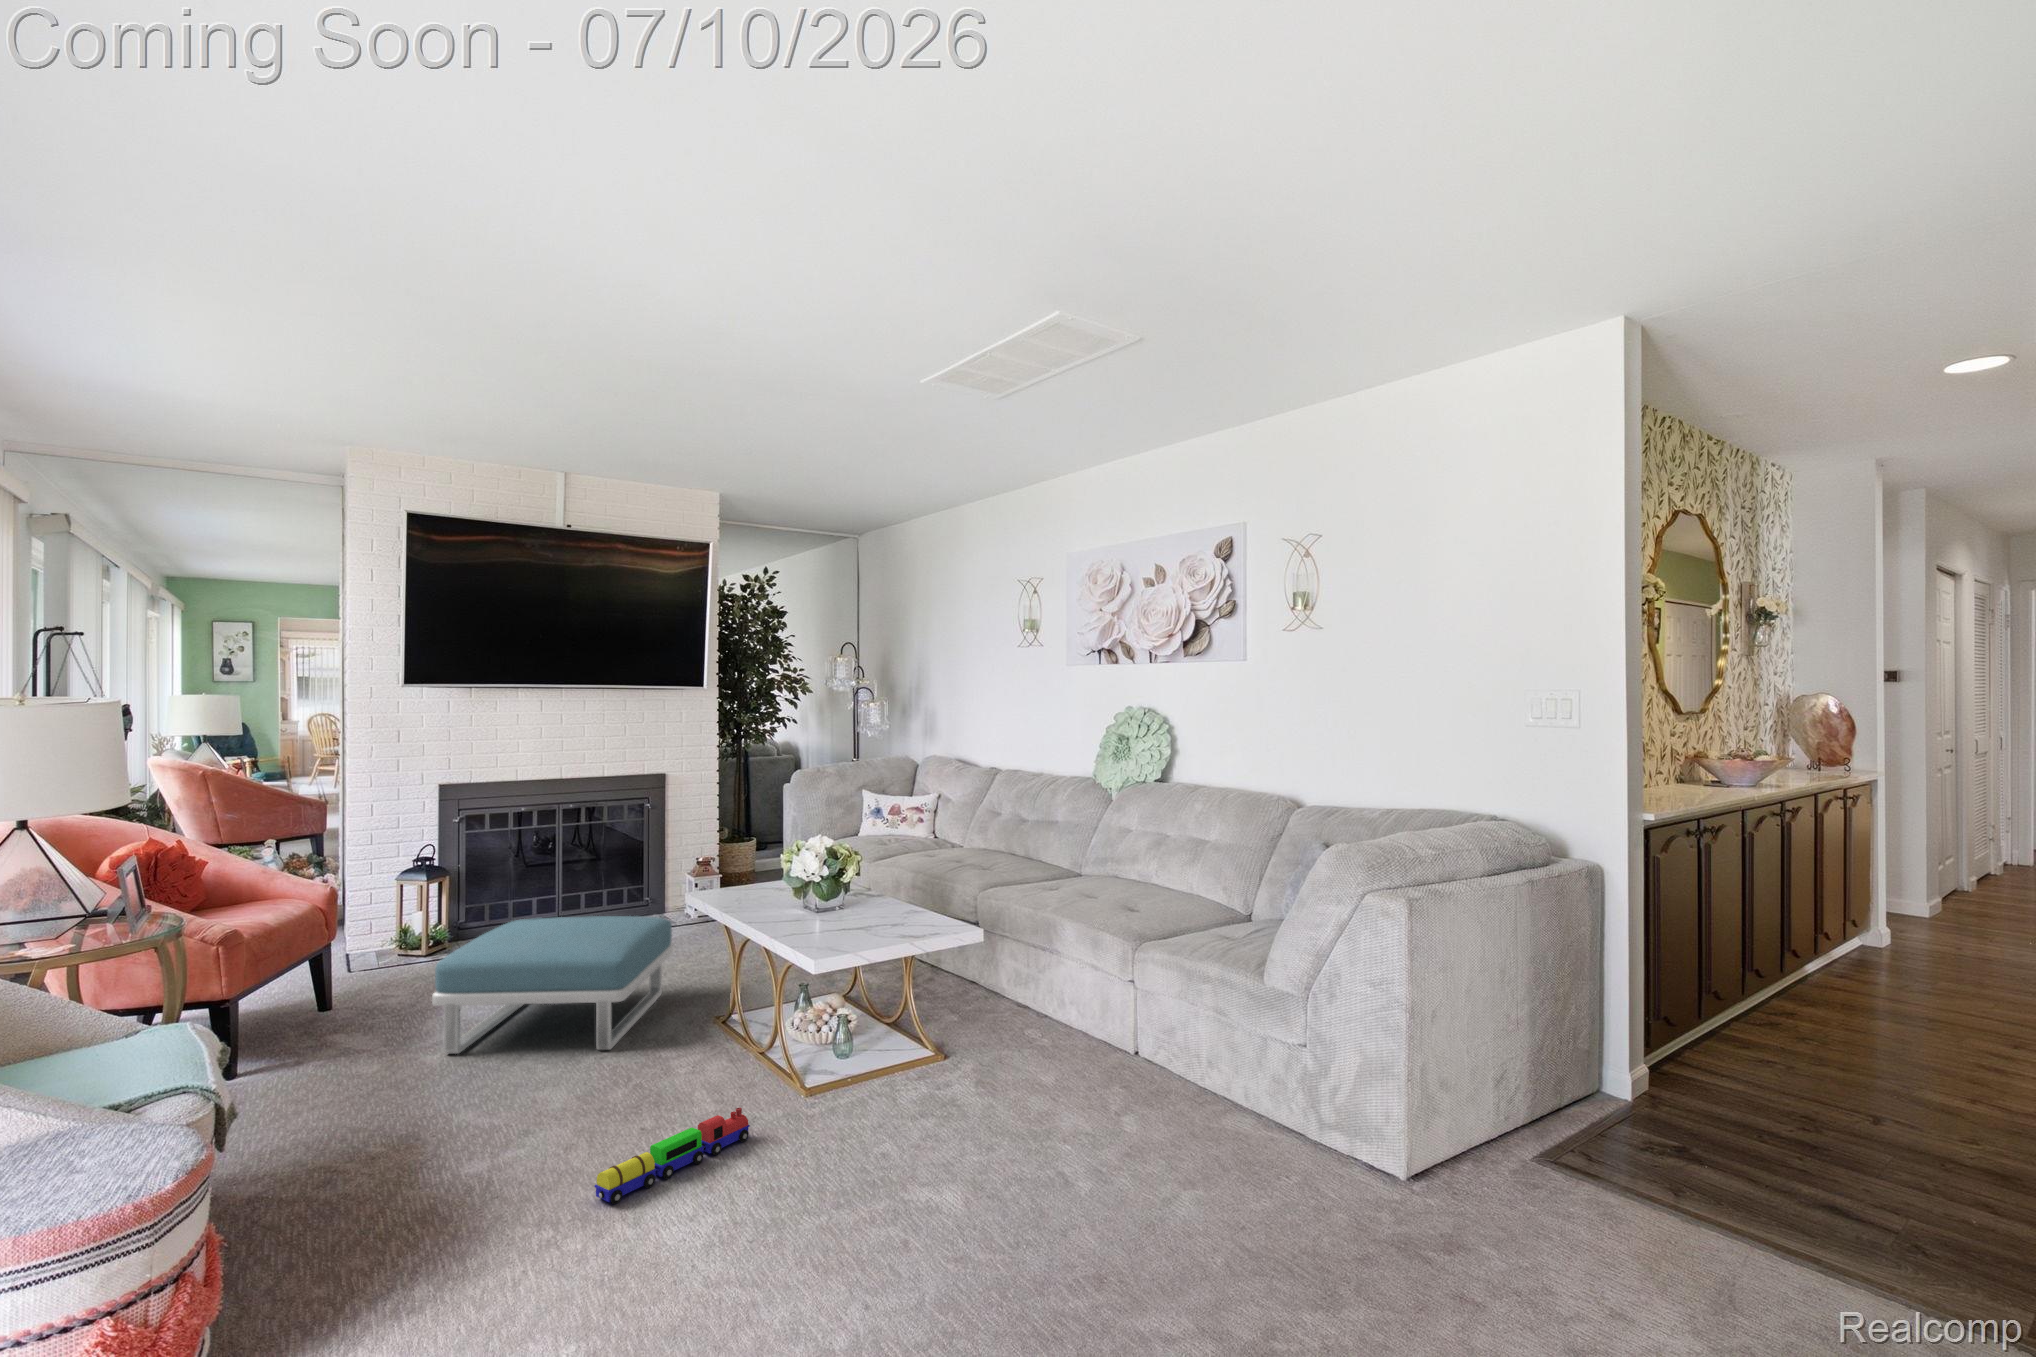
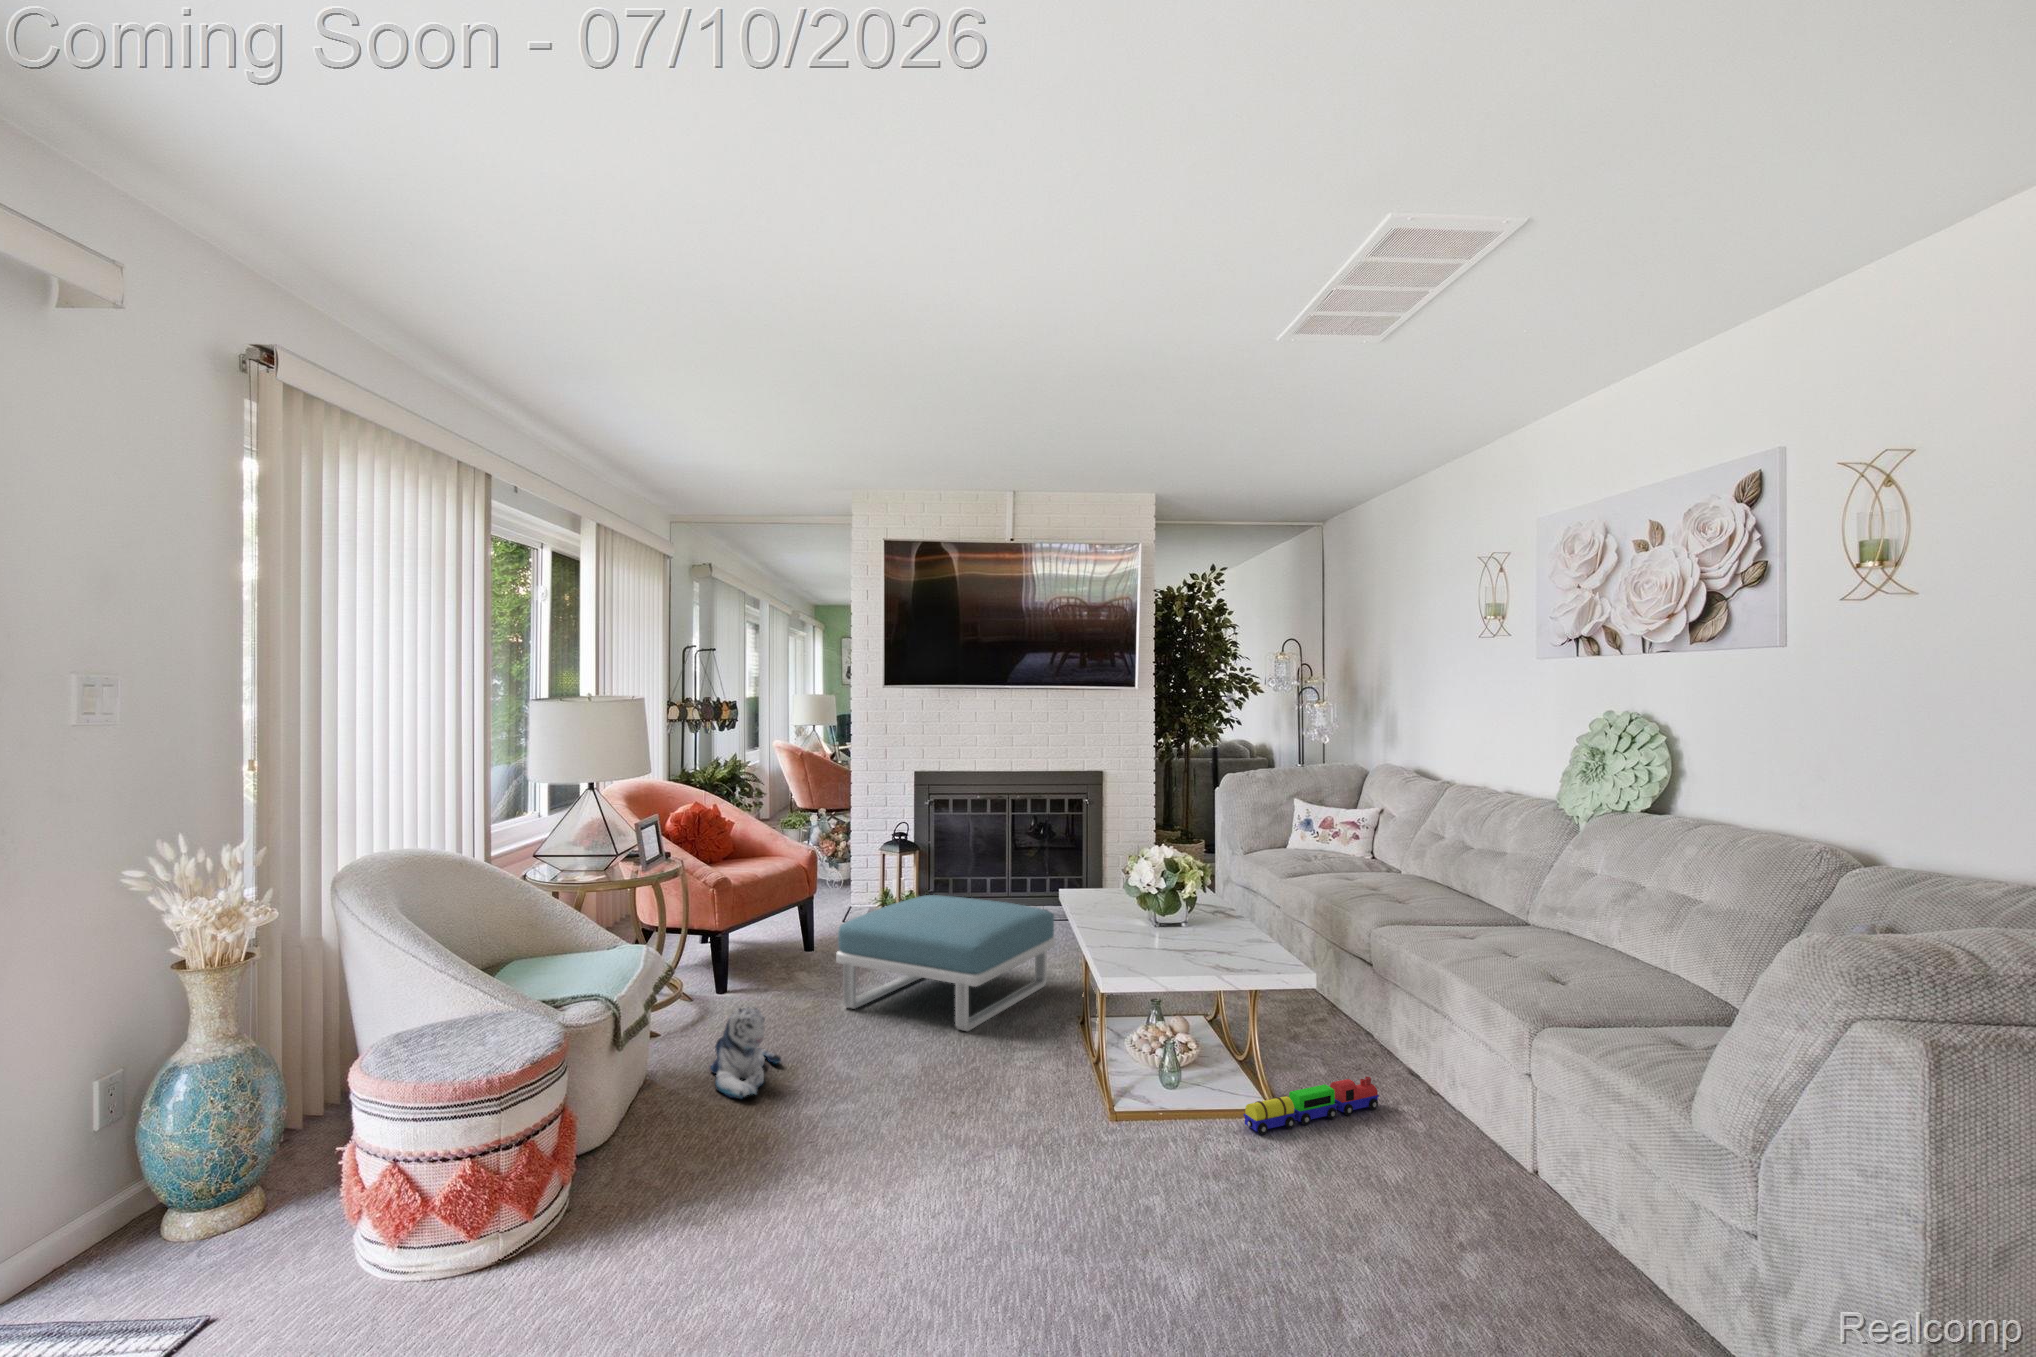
plush toy: none [322,1063,415,1168] -> present [710,1008,781,1099]
toy train: present [594,1108,750,1204] -> present [1244,1077,1379,1135]

